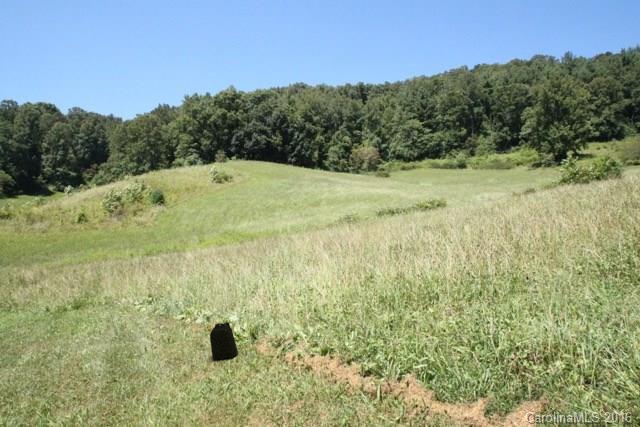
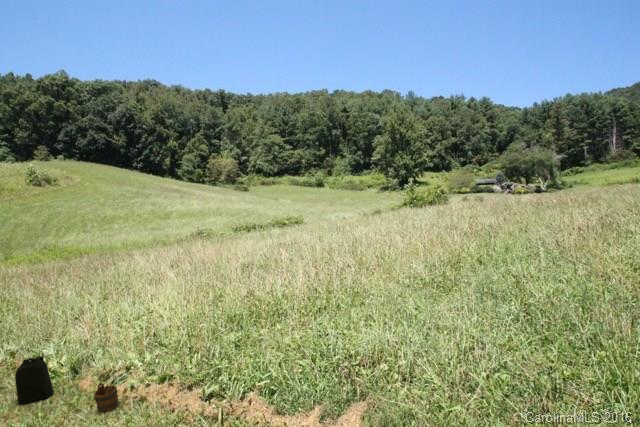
wooden bucket: none [269,342,288,375] -> present [94,374,118,412]

